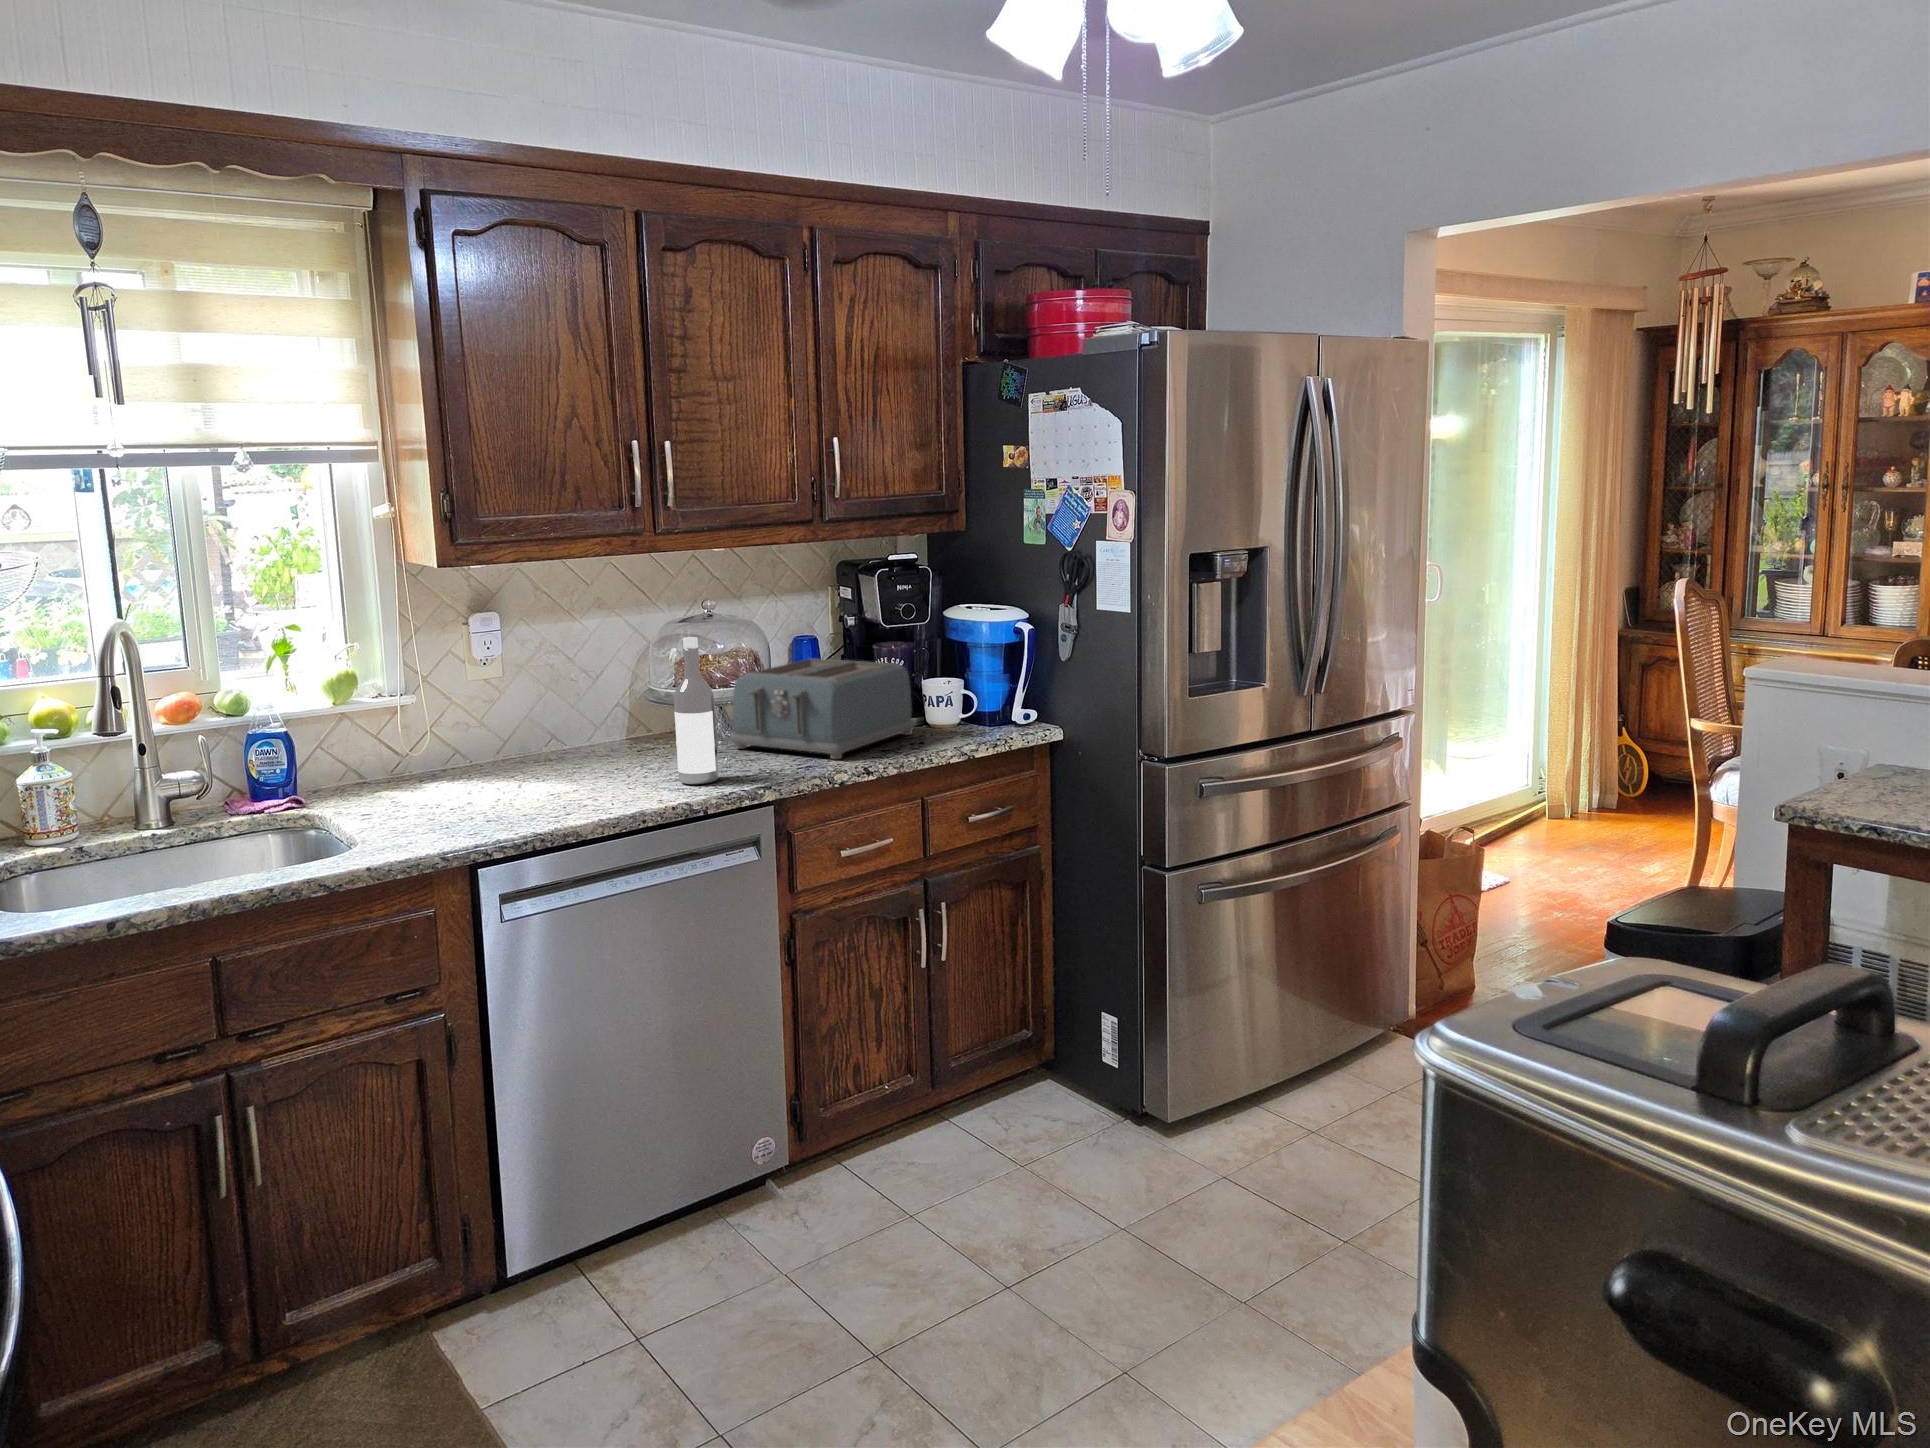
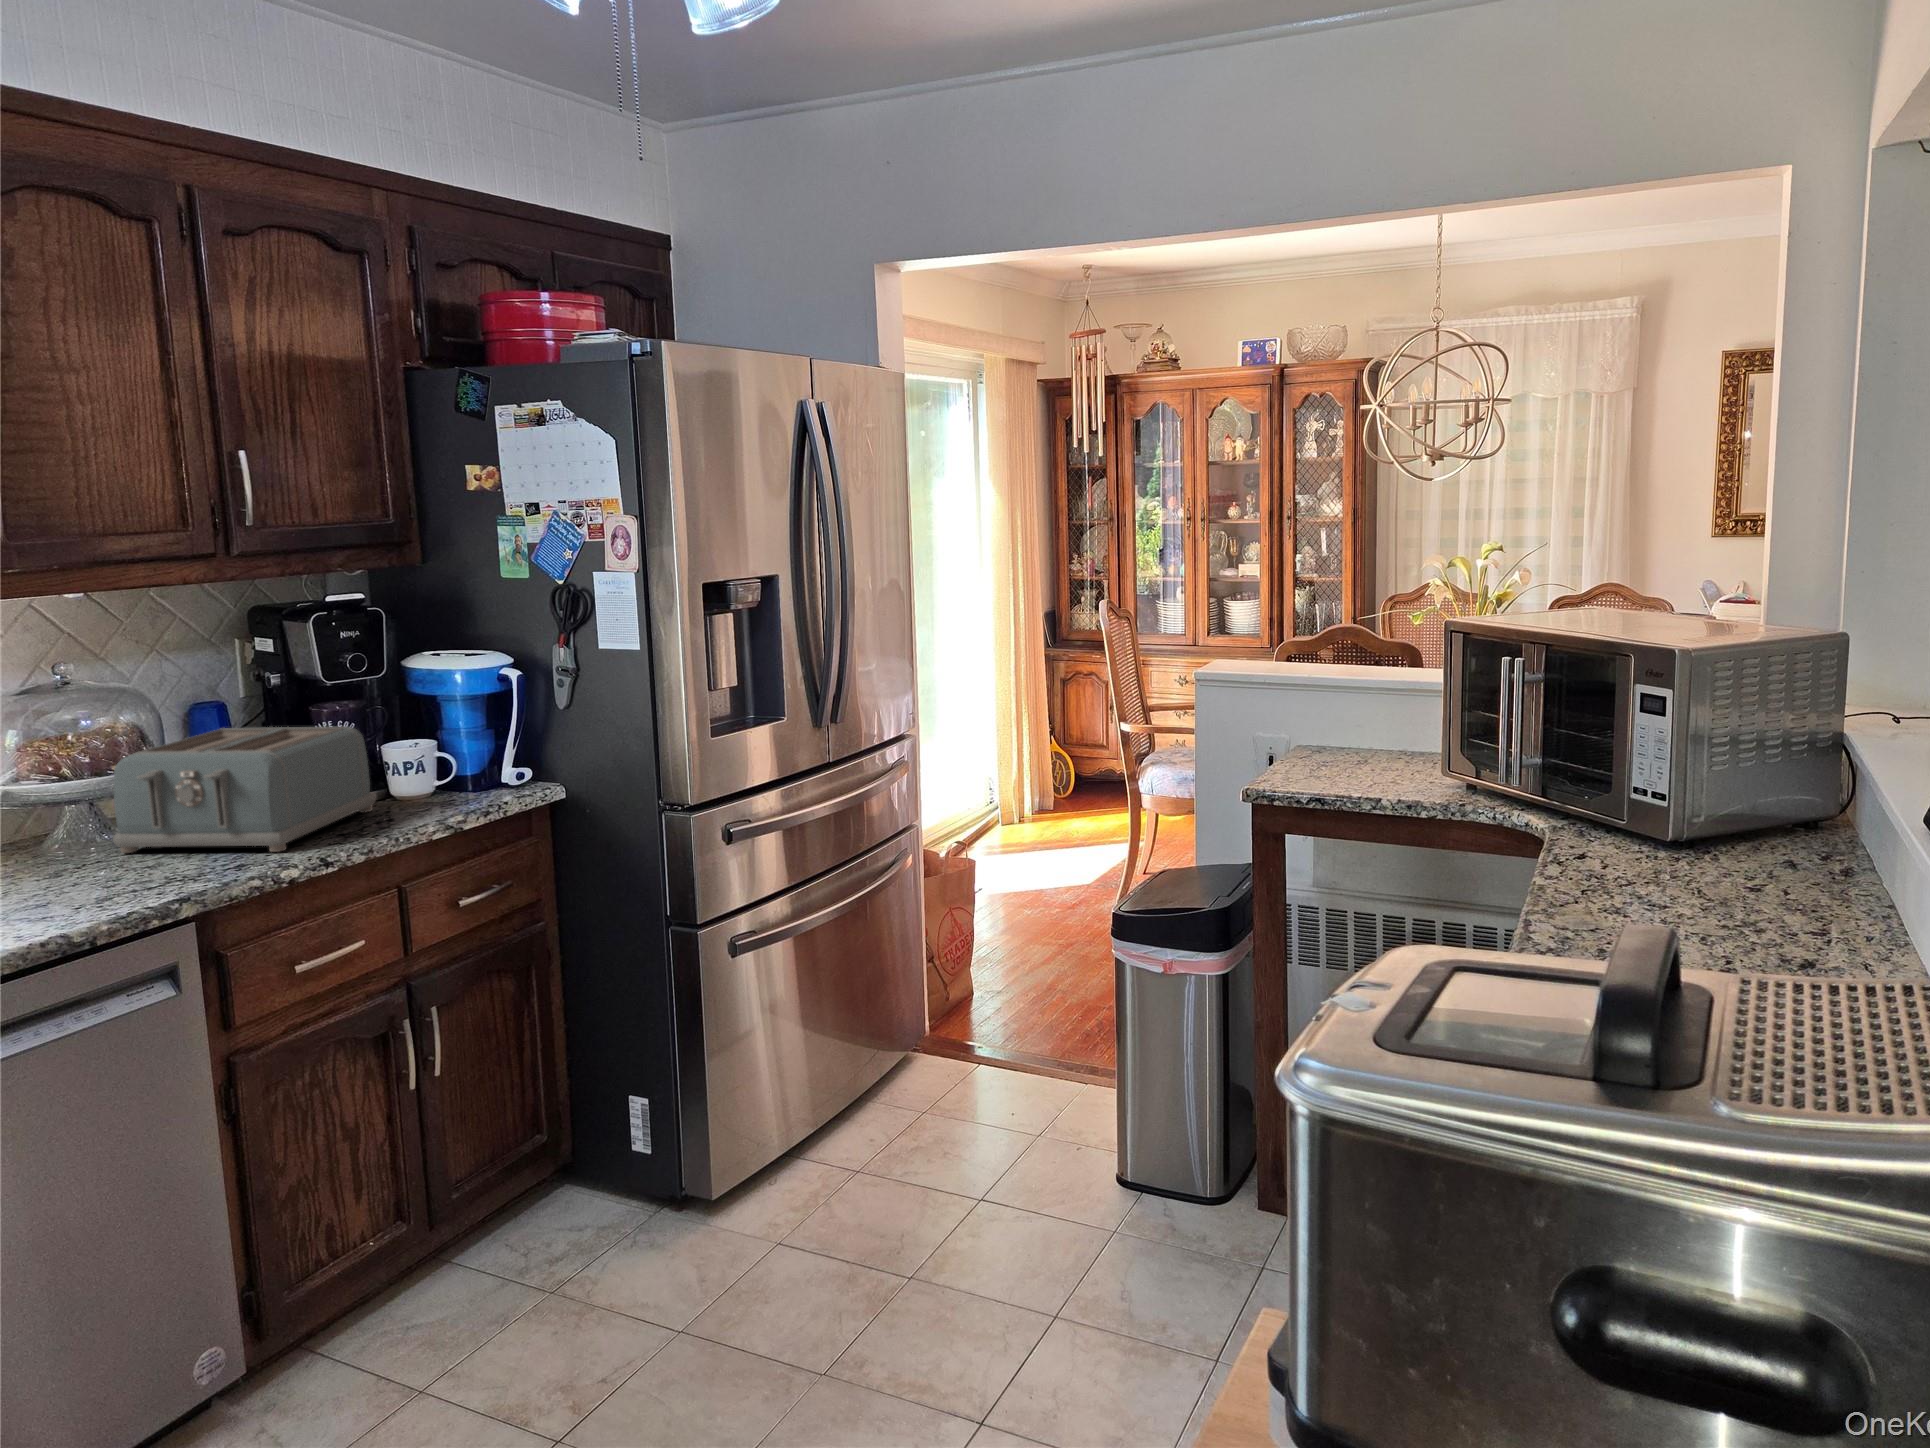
wine bottle: present [674,637,719,784] -> none [30,710,108,909]

